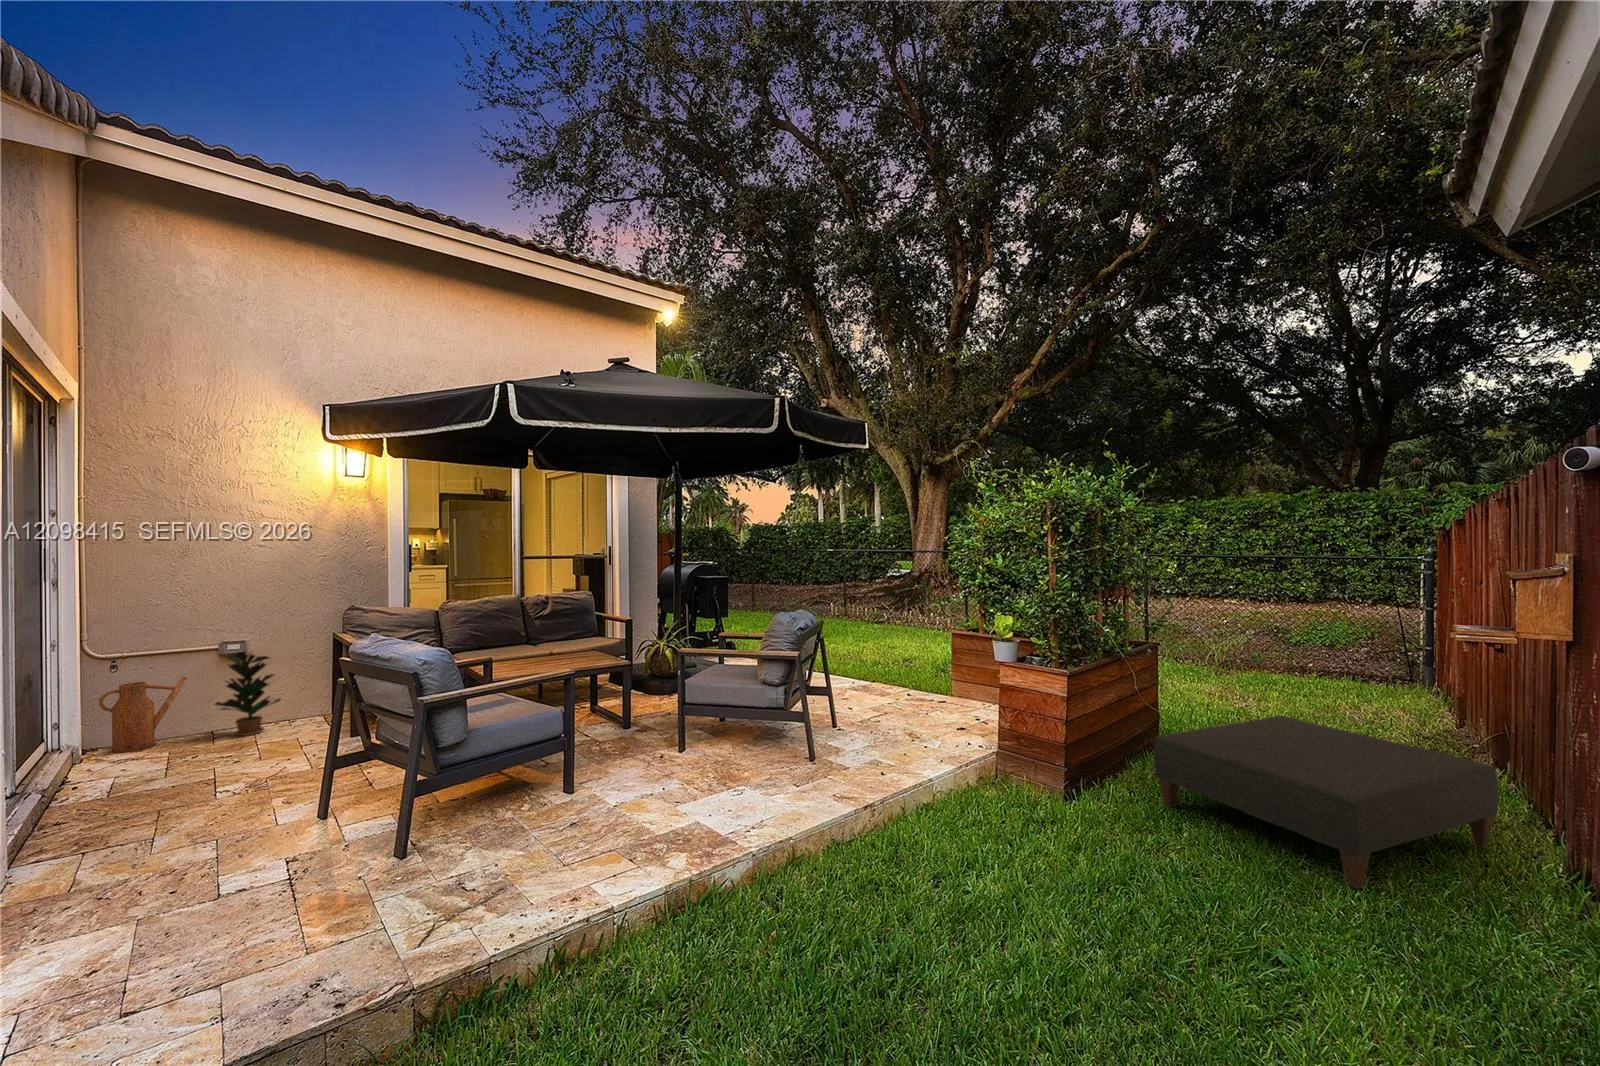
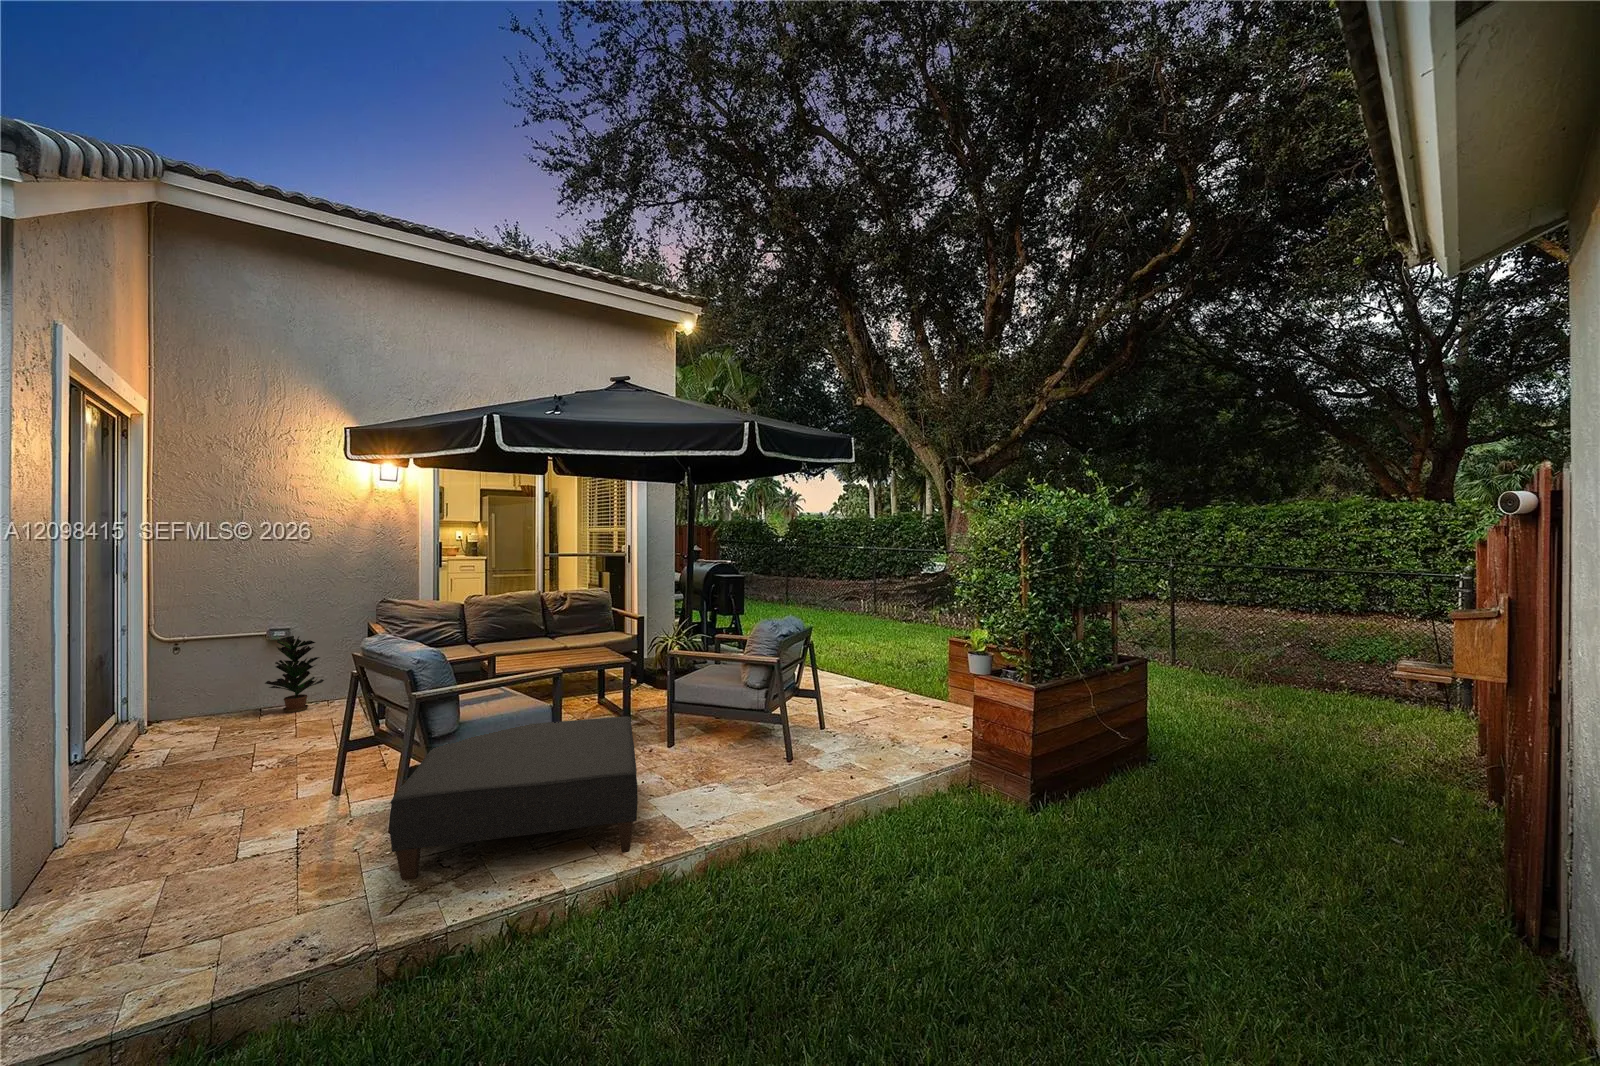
watering can: present [98,677,188,753] -> none [167,658,243,724]
ottoman: present [1153,716,1499,889] -> present [390,716,638,881]

